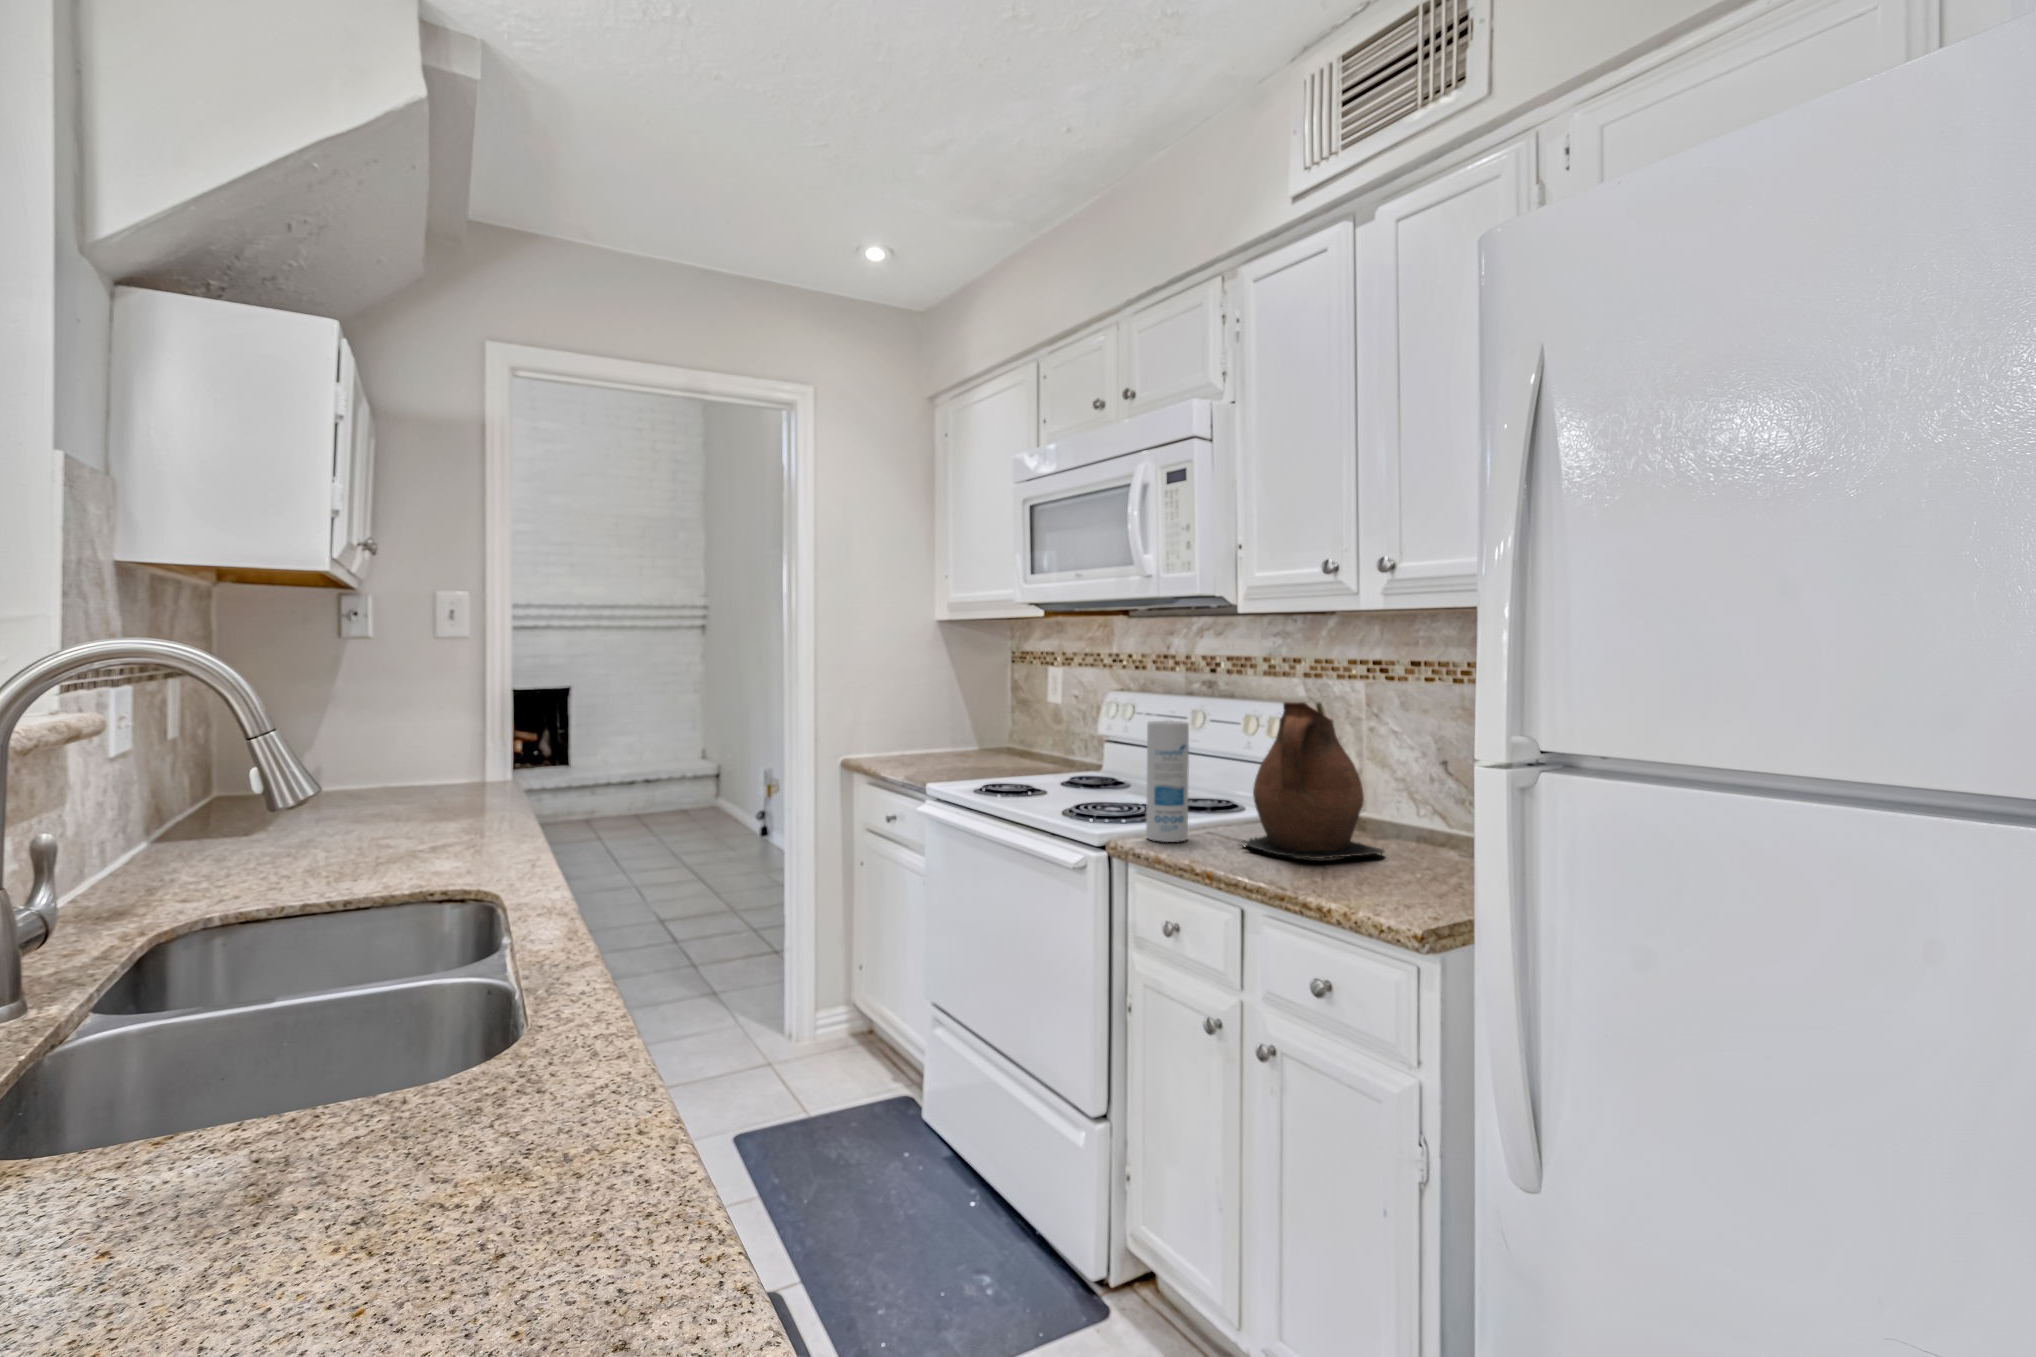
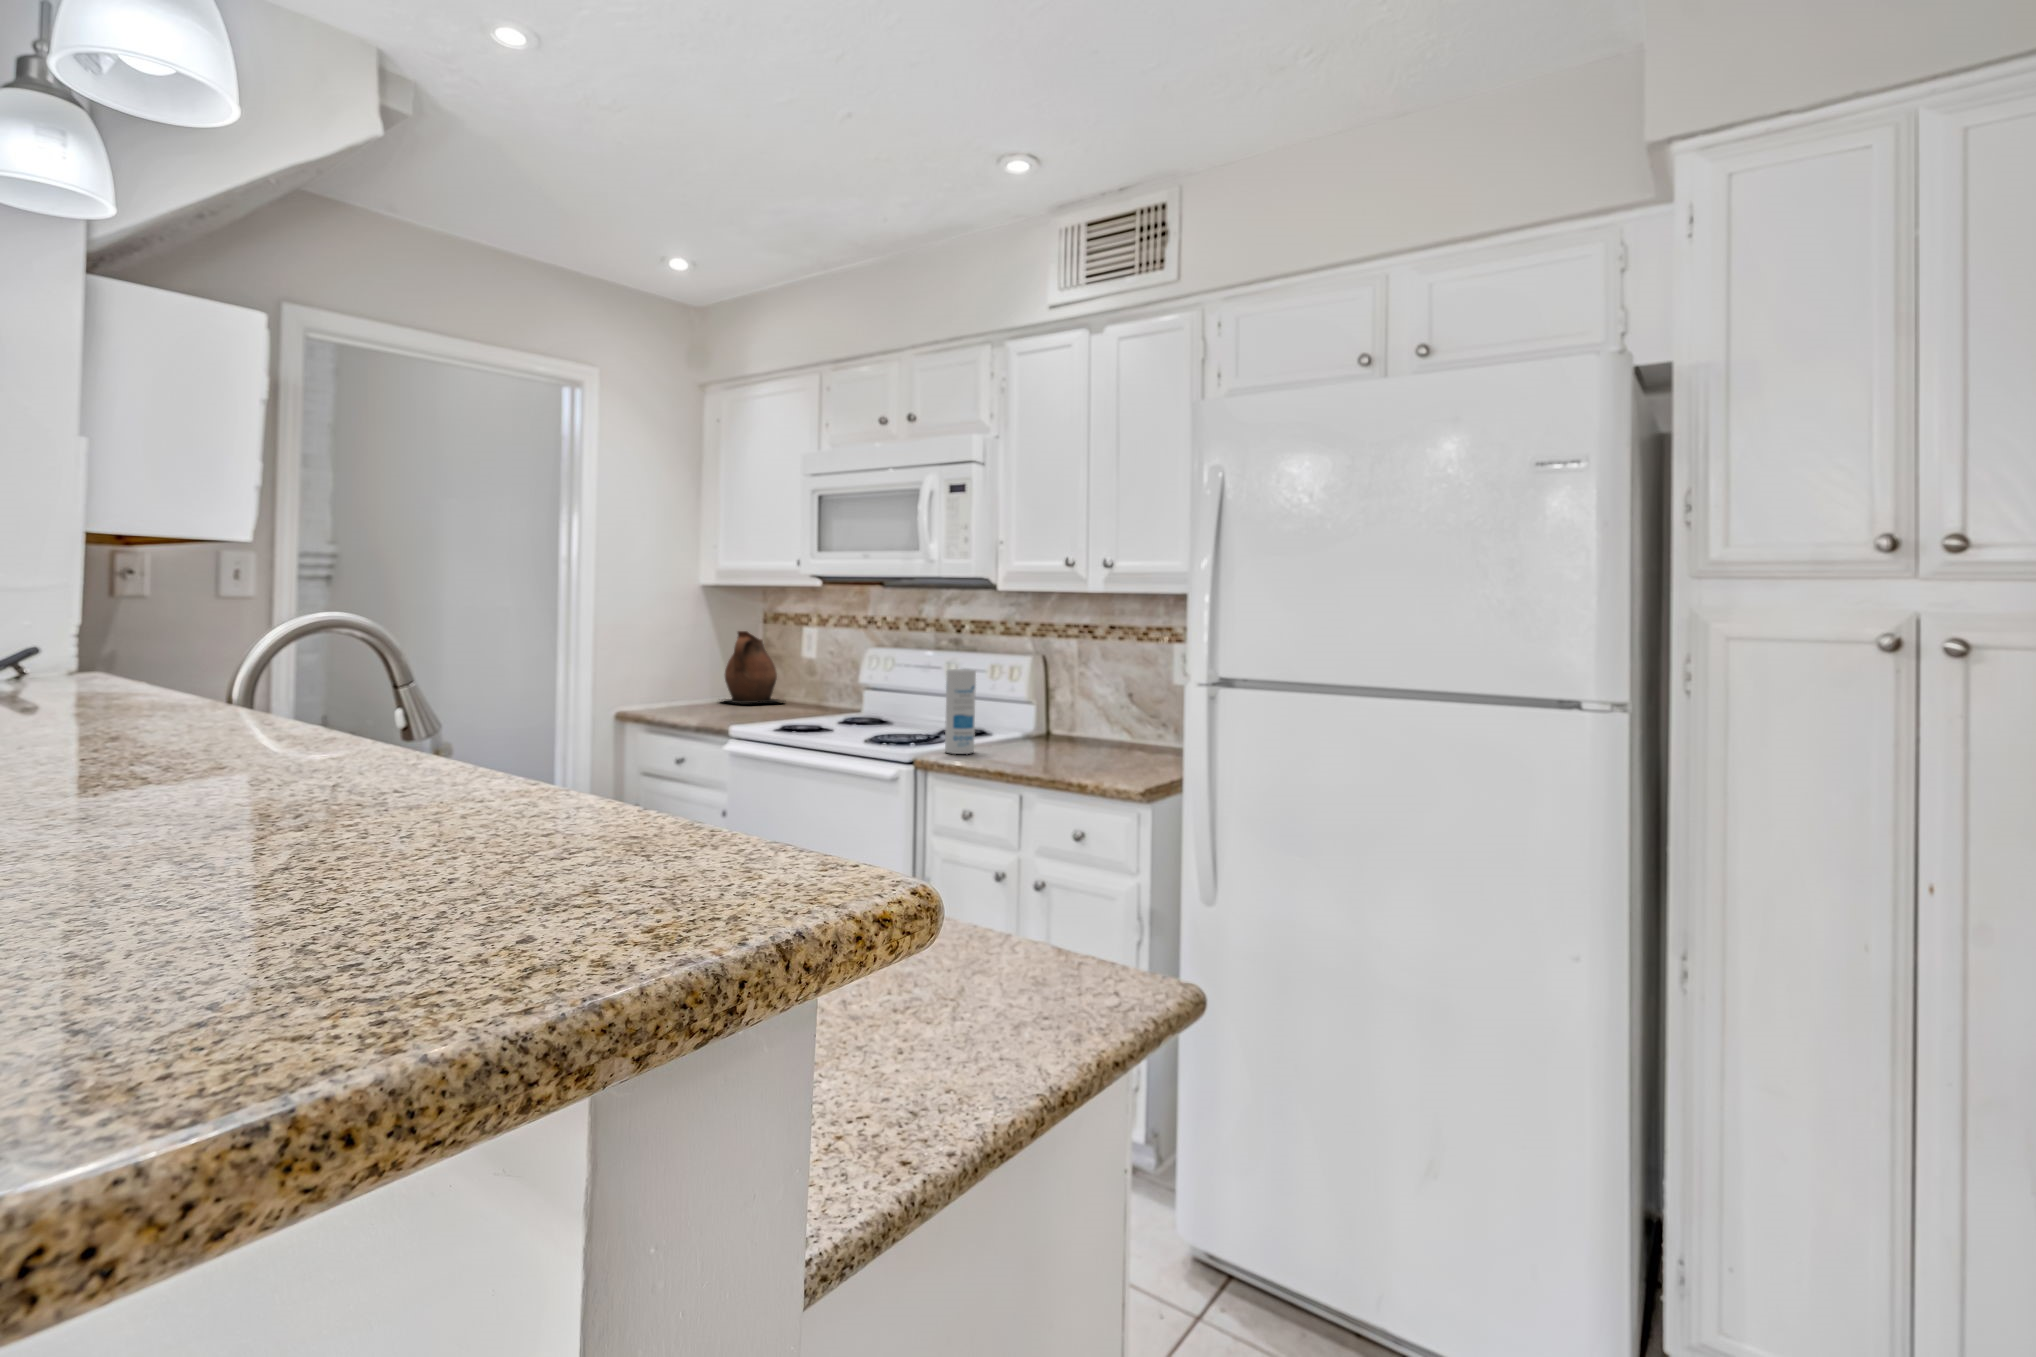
ceramic pitcher: present [1244,702,1384,859] -> present [724,631,781,703]

